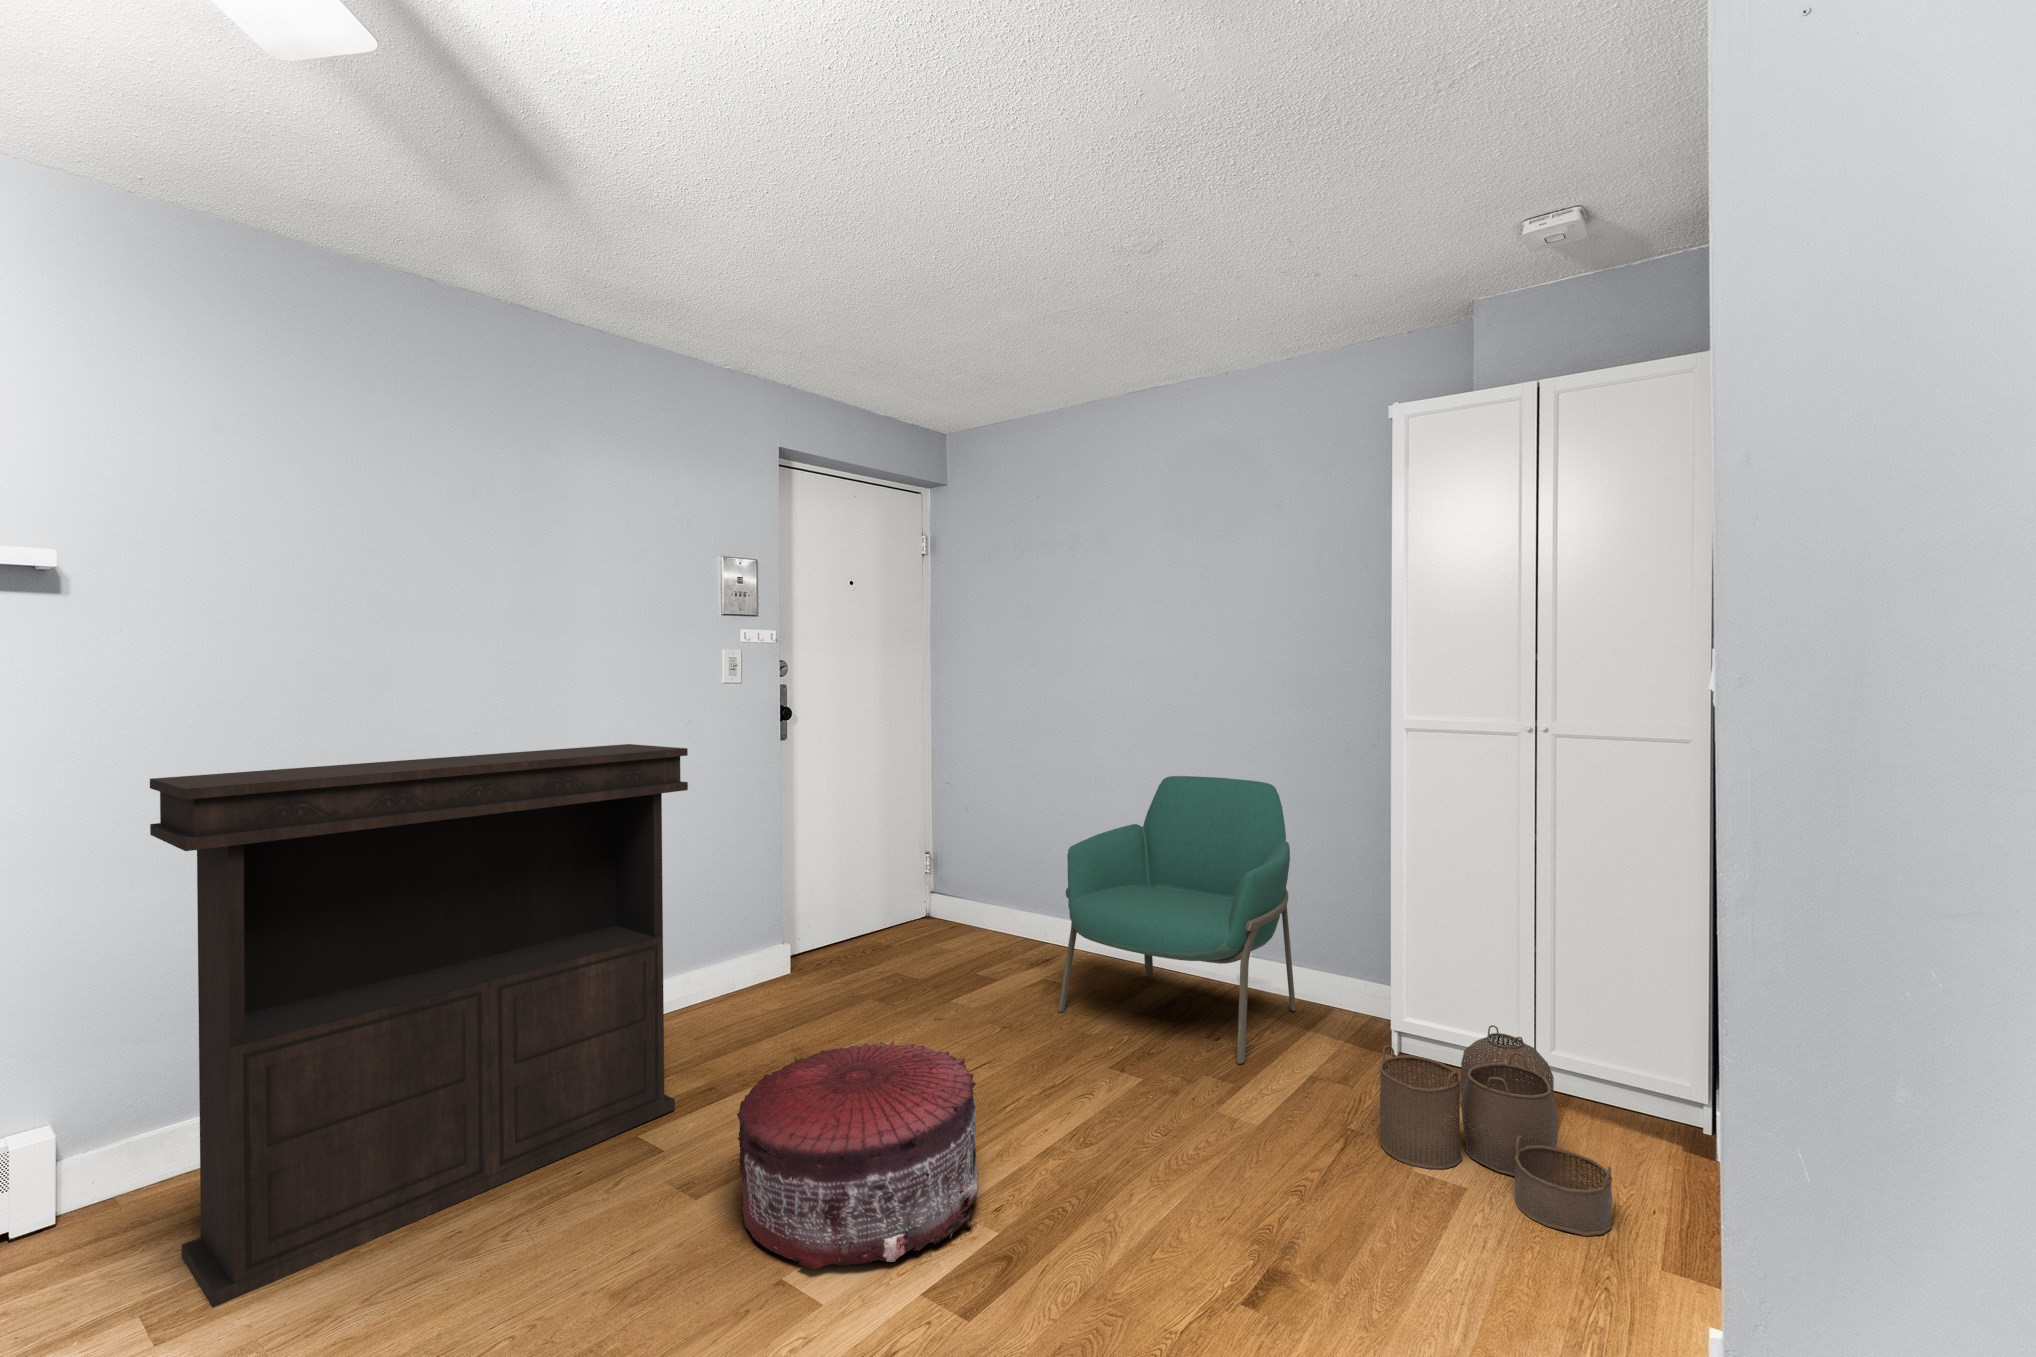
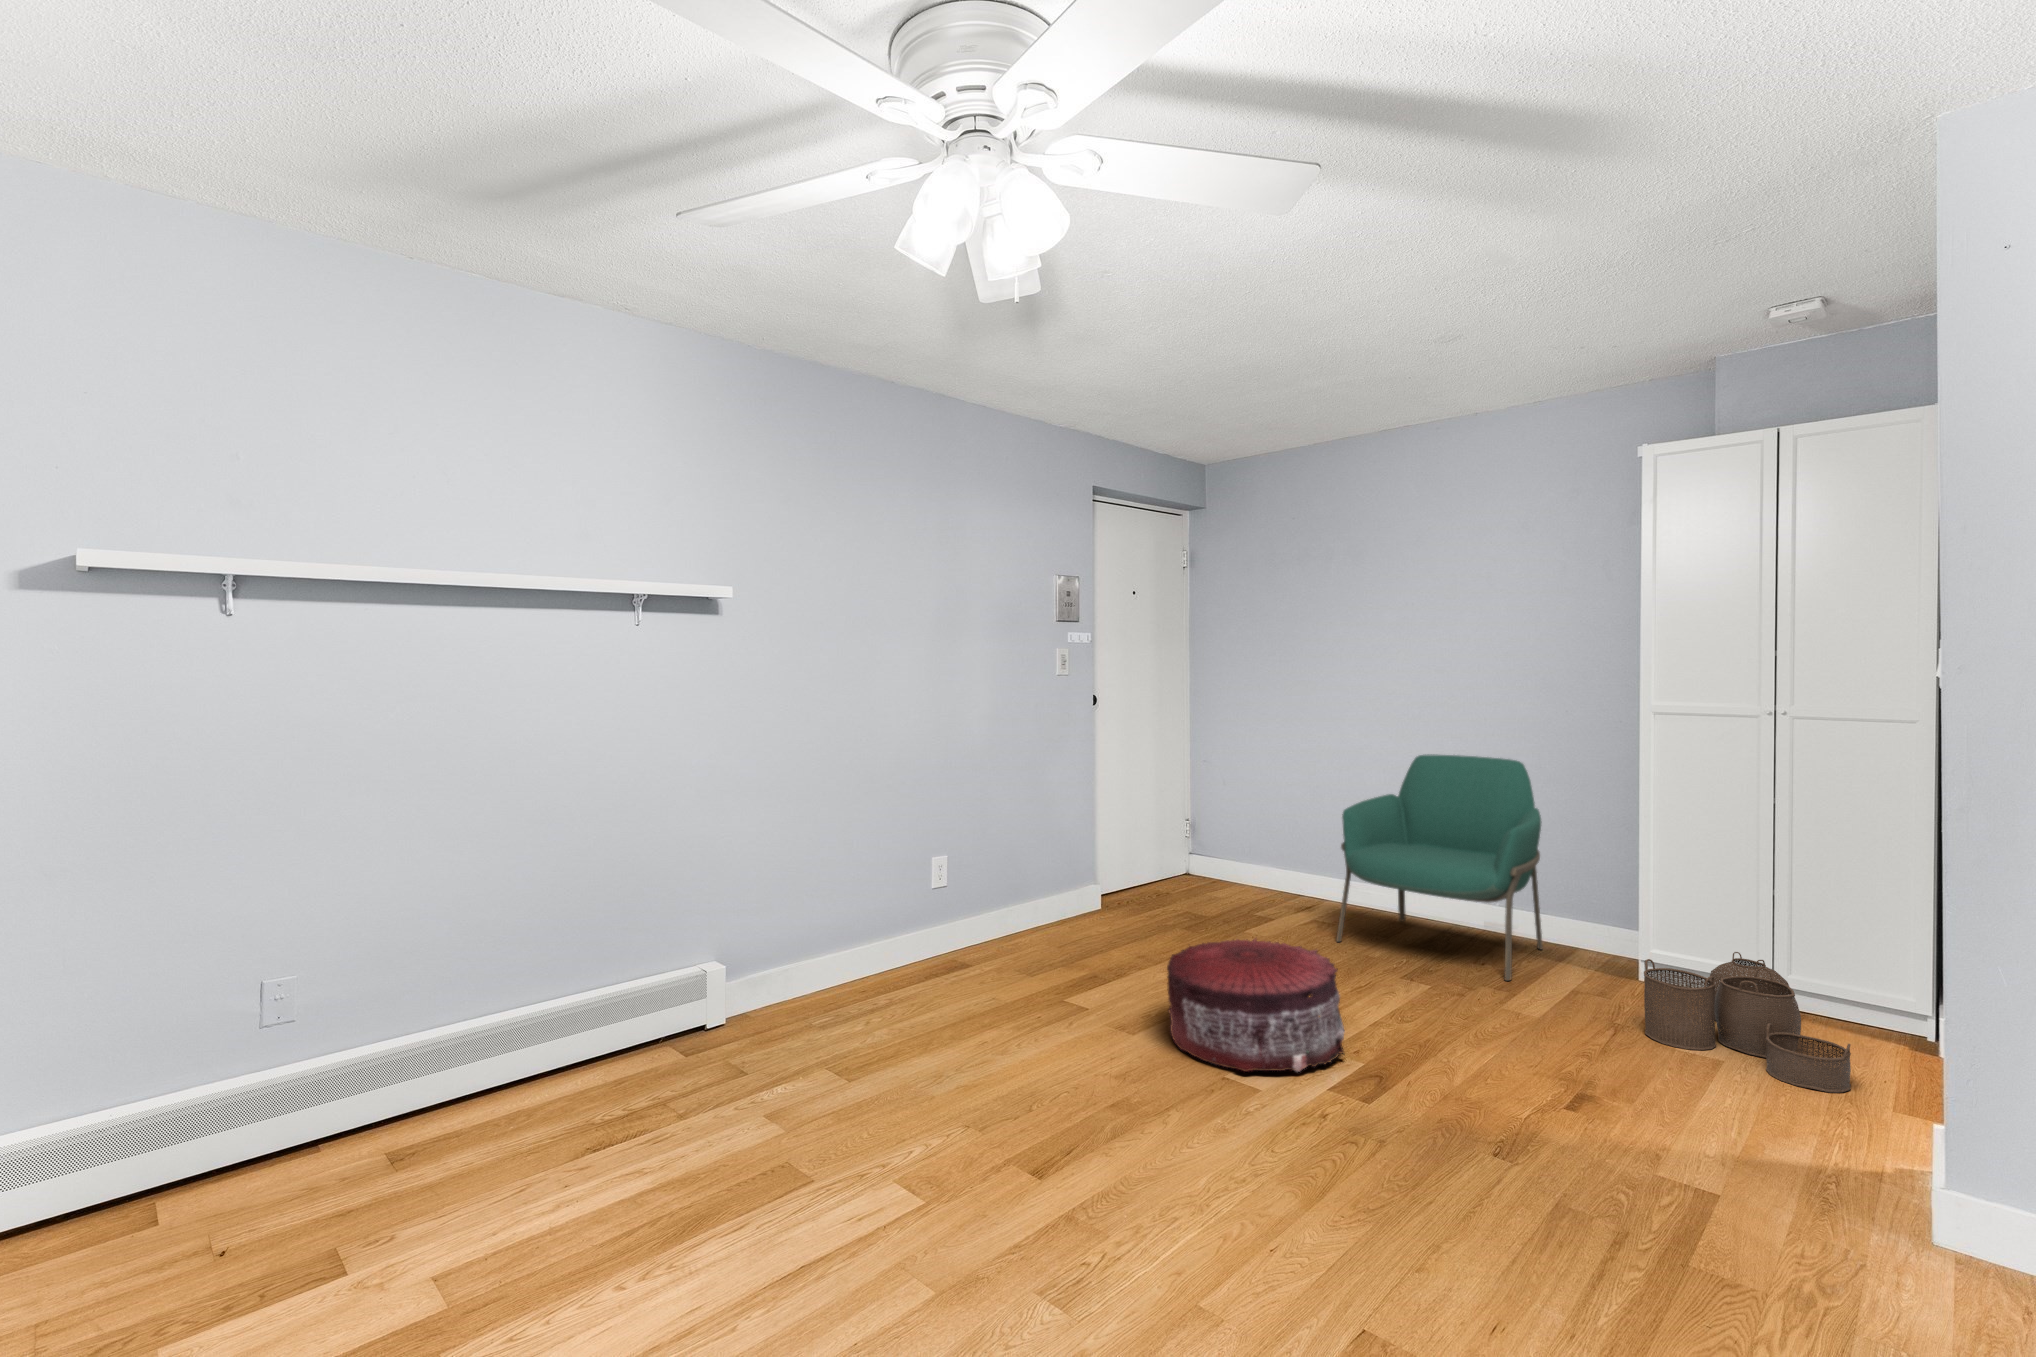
console table: present [150,744,688,1308] -> none [805,721,1087,1067]

